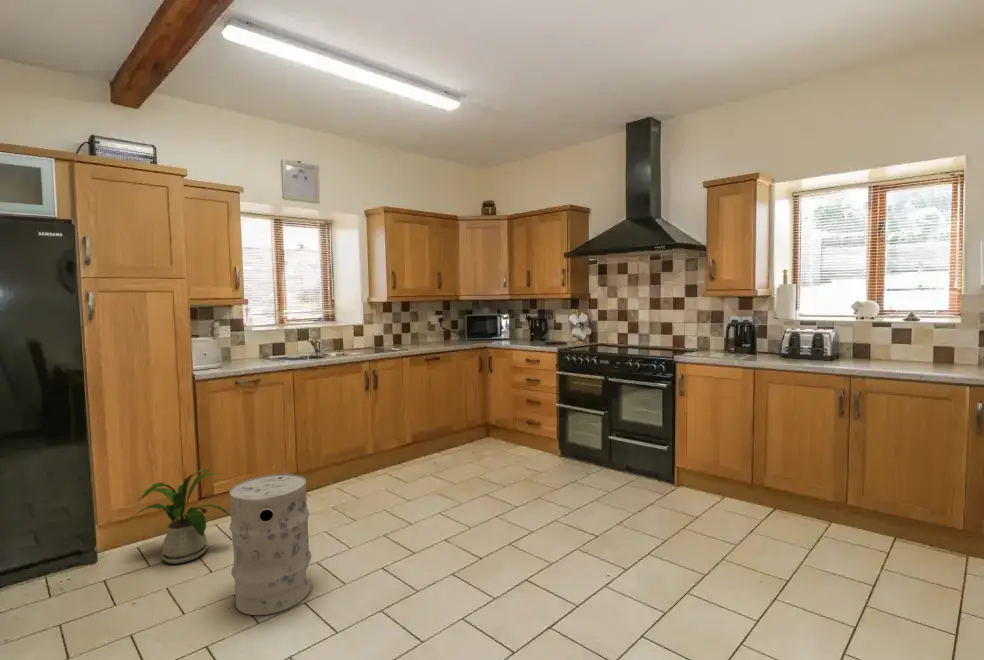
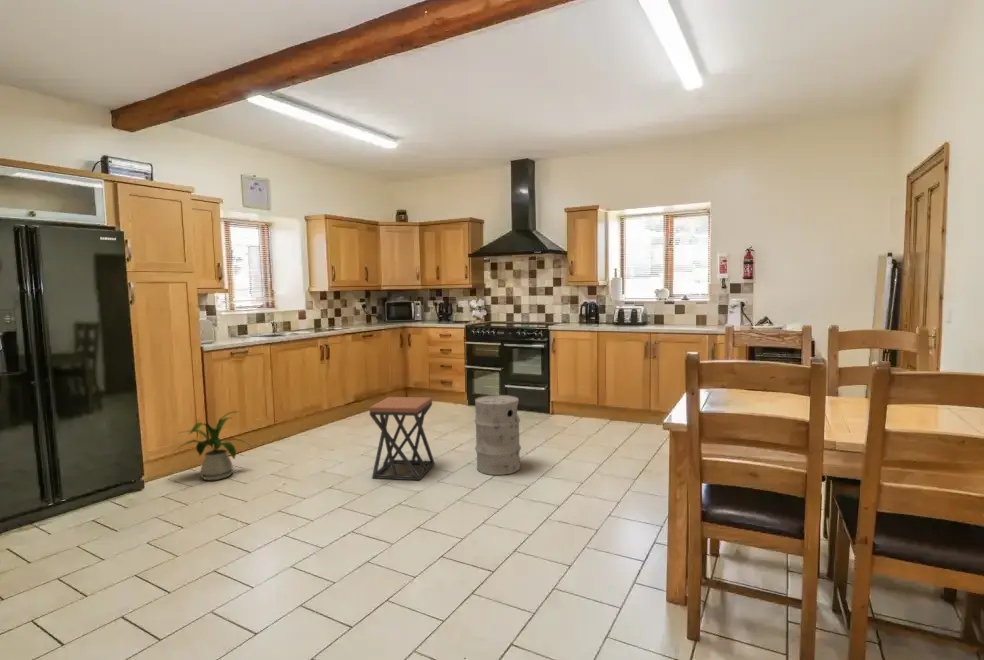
stool: none [367,463,474,615] -> present [369,397,434,480]
trash can: present [230,474,312,615] -> present [475,395,521,475]

